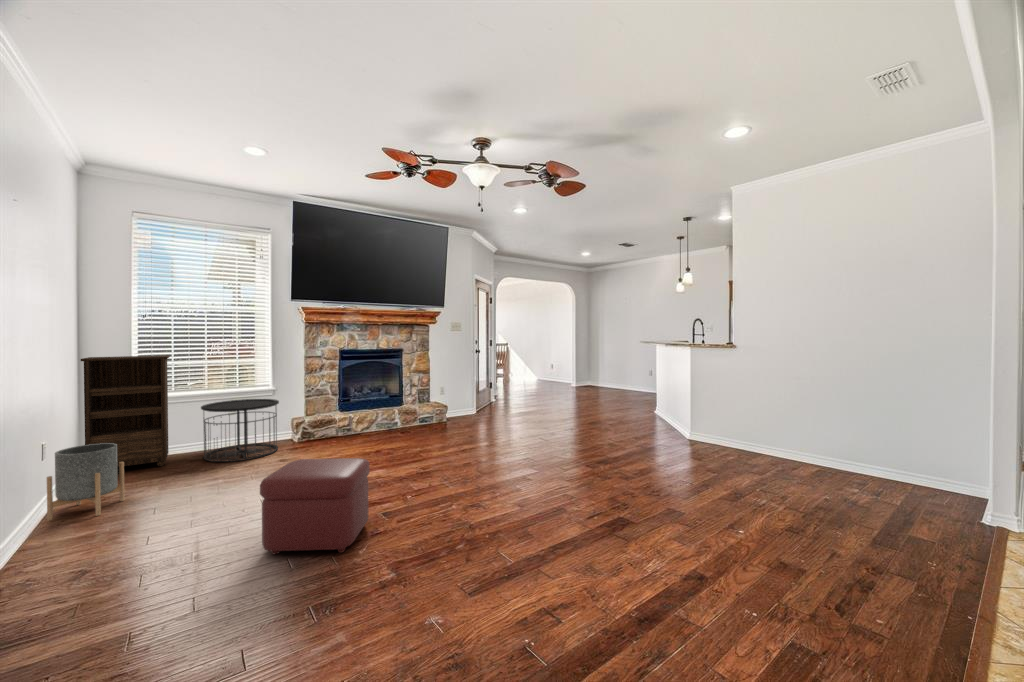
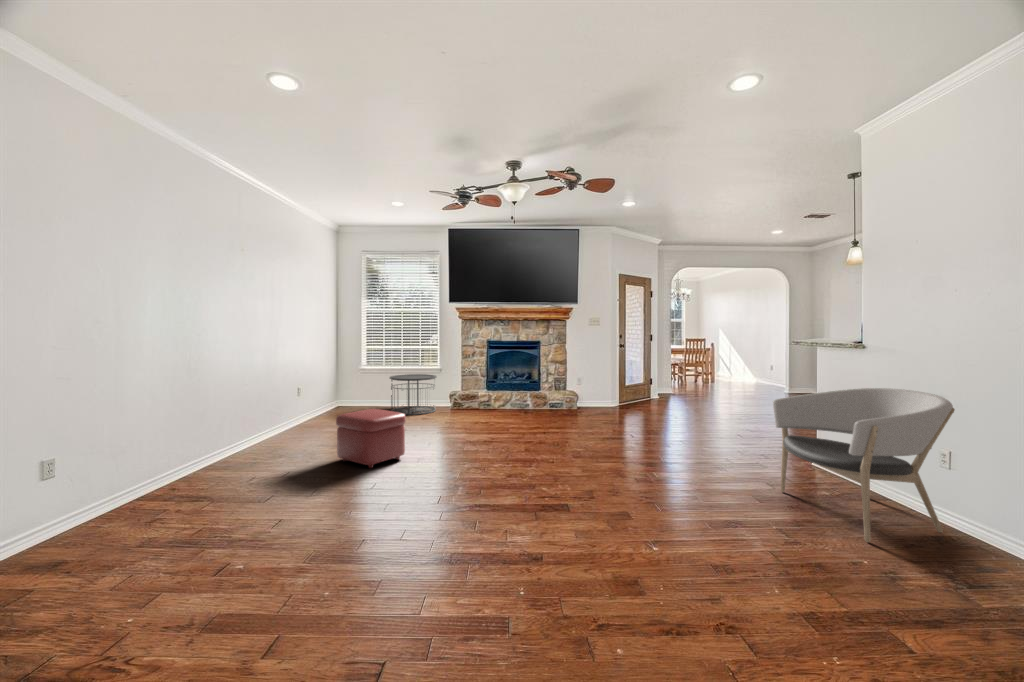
bookshelf: present [81,355,170,467] -> none [332,342,379,412]
armchair: none [723,378,849,492] -> present [773,388,955,542]
planter: present [47,443,124,520] -> none [297,390,332,429]

